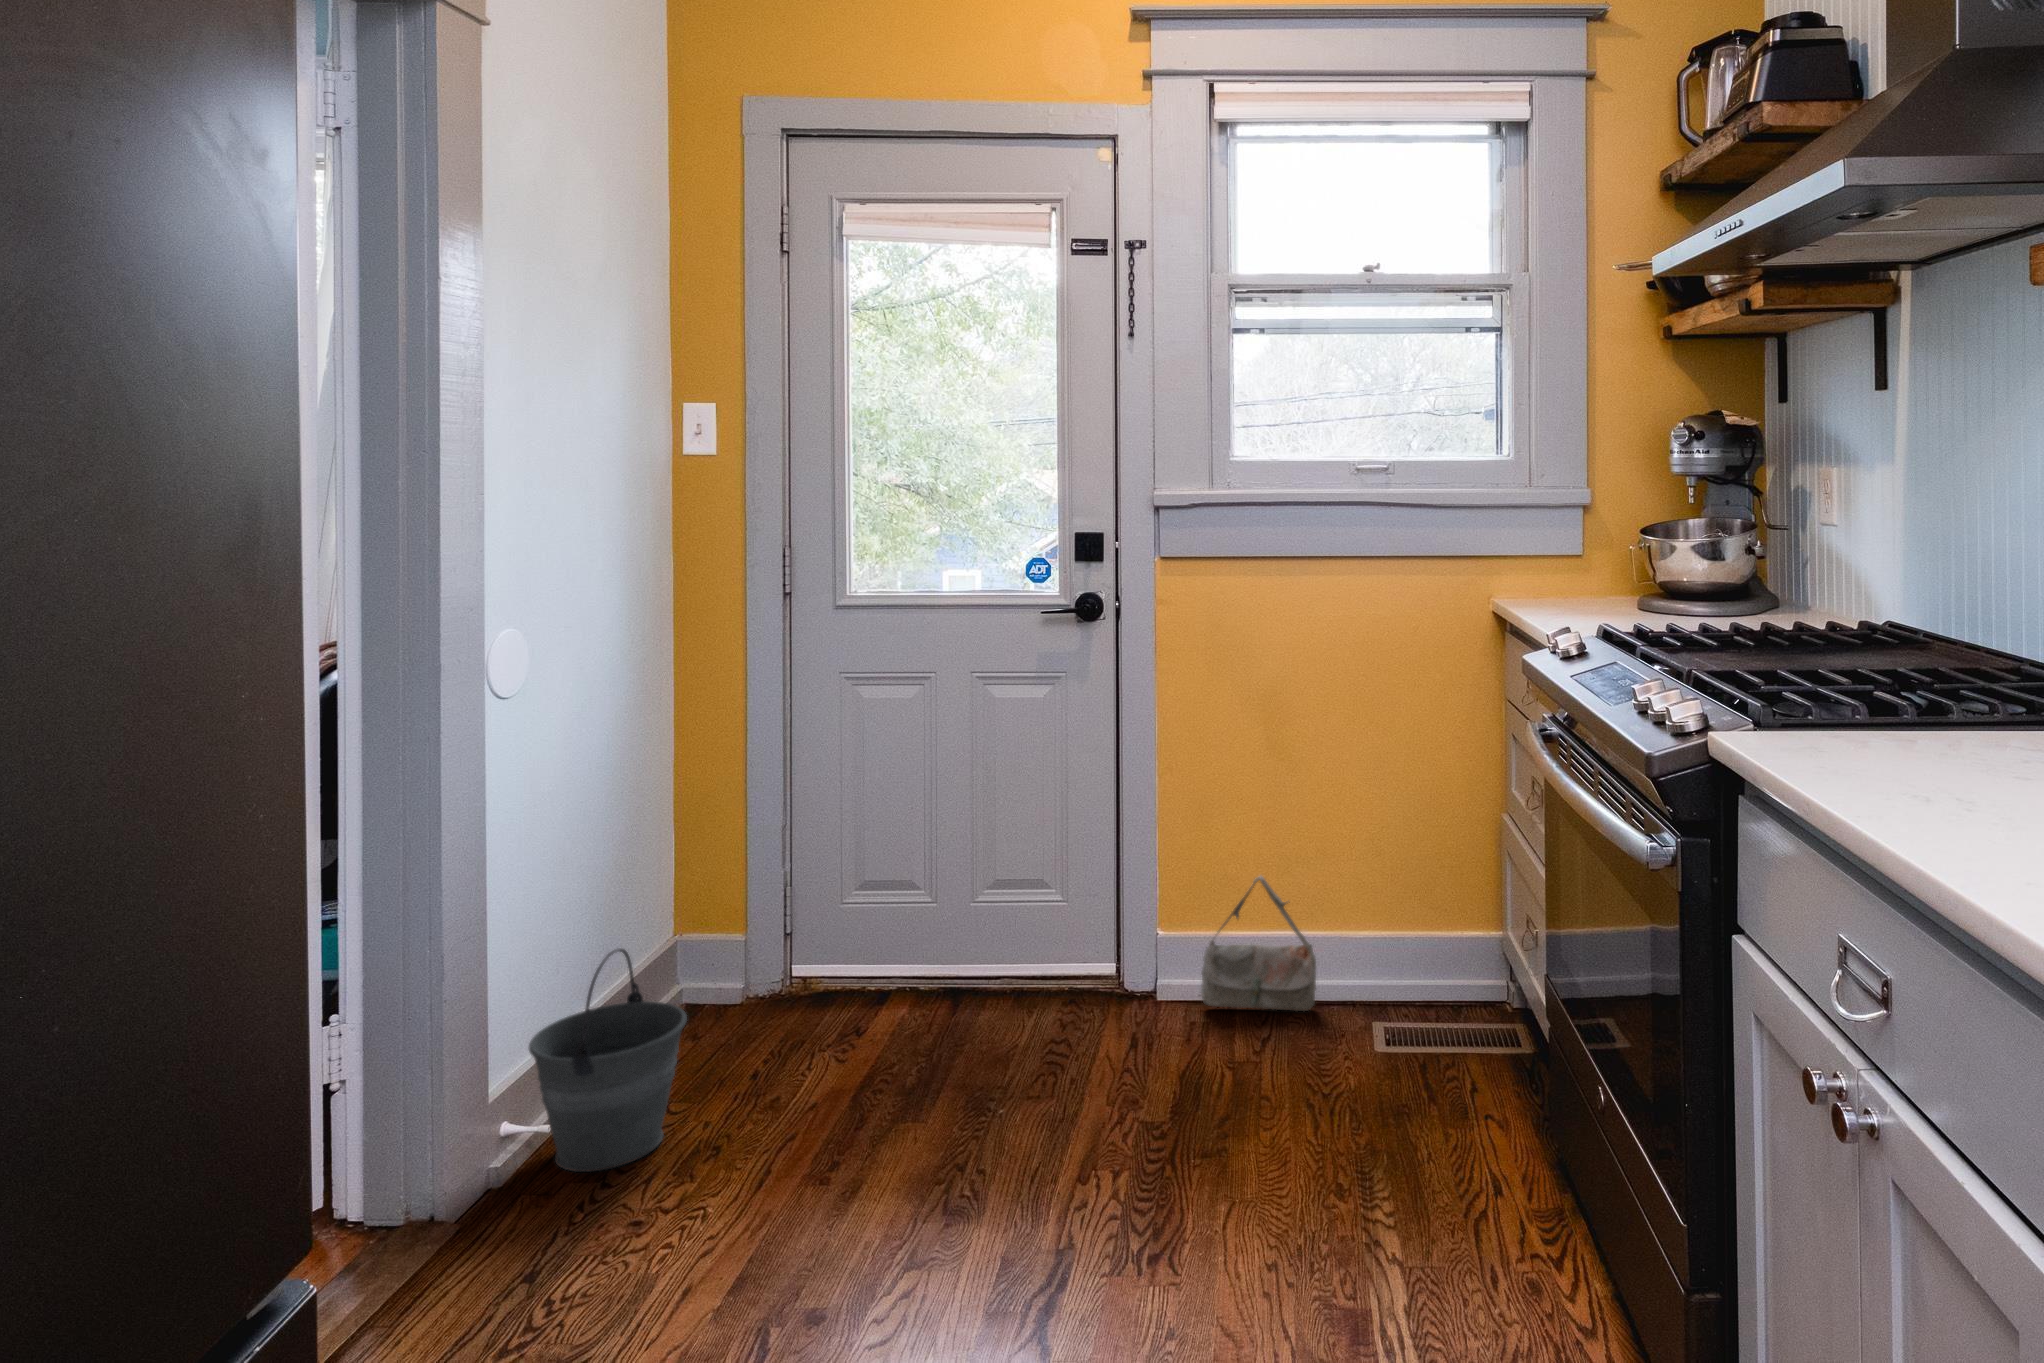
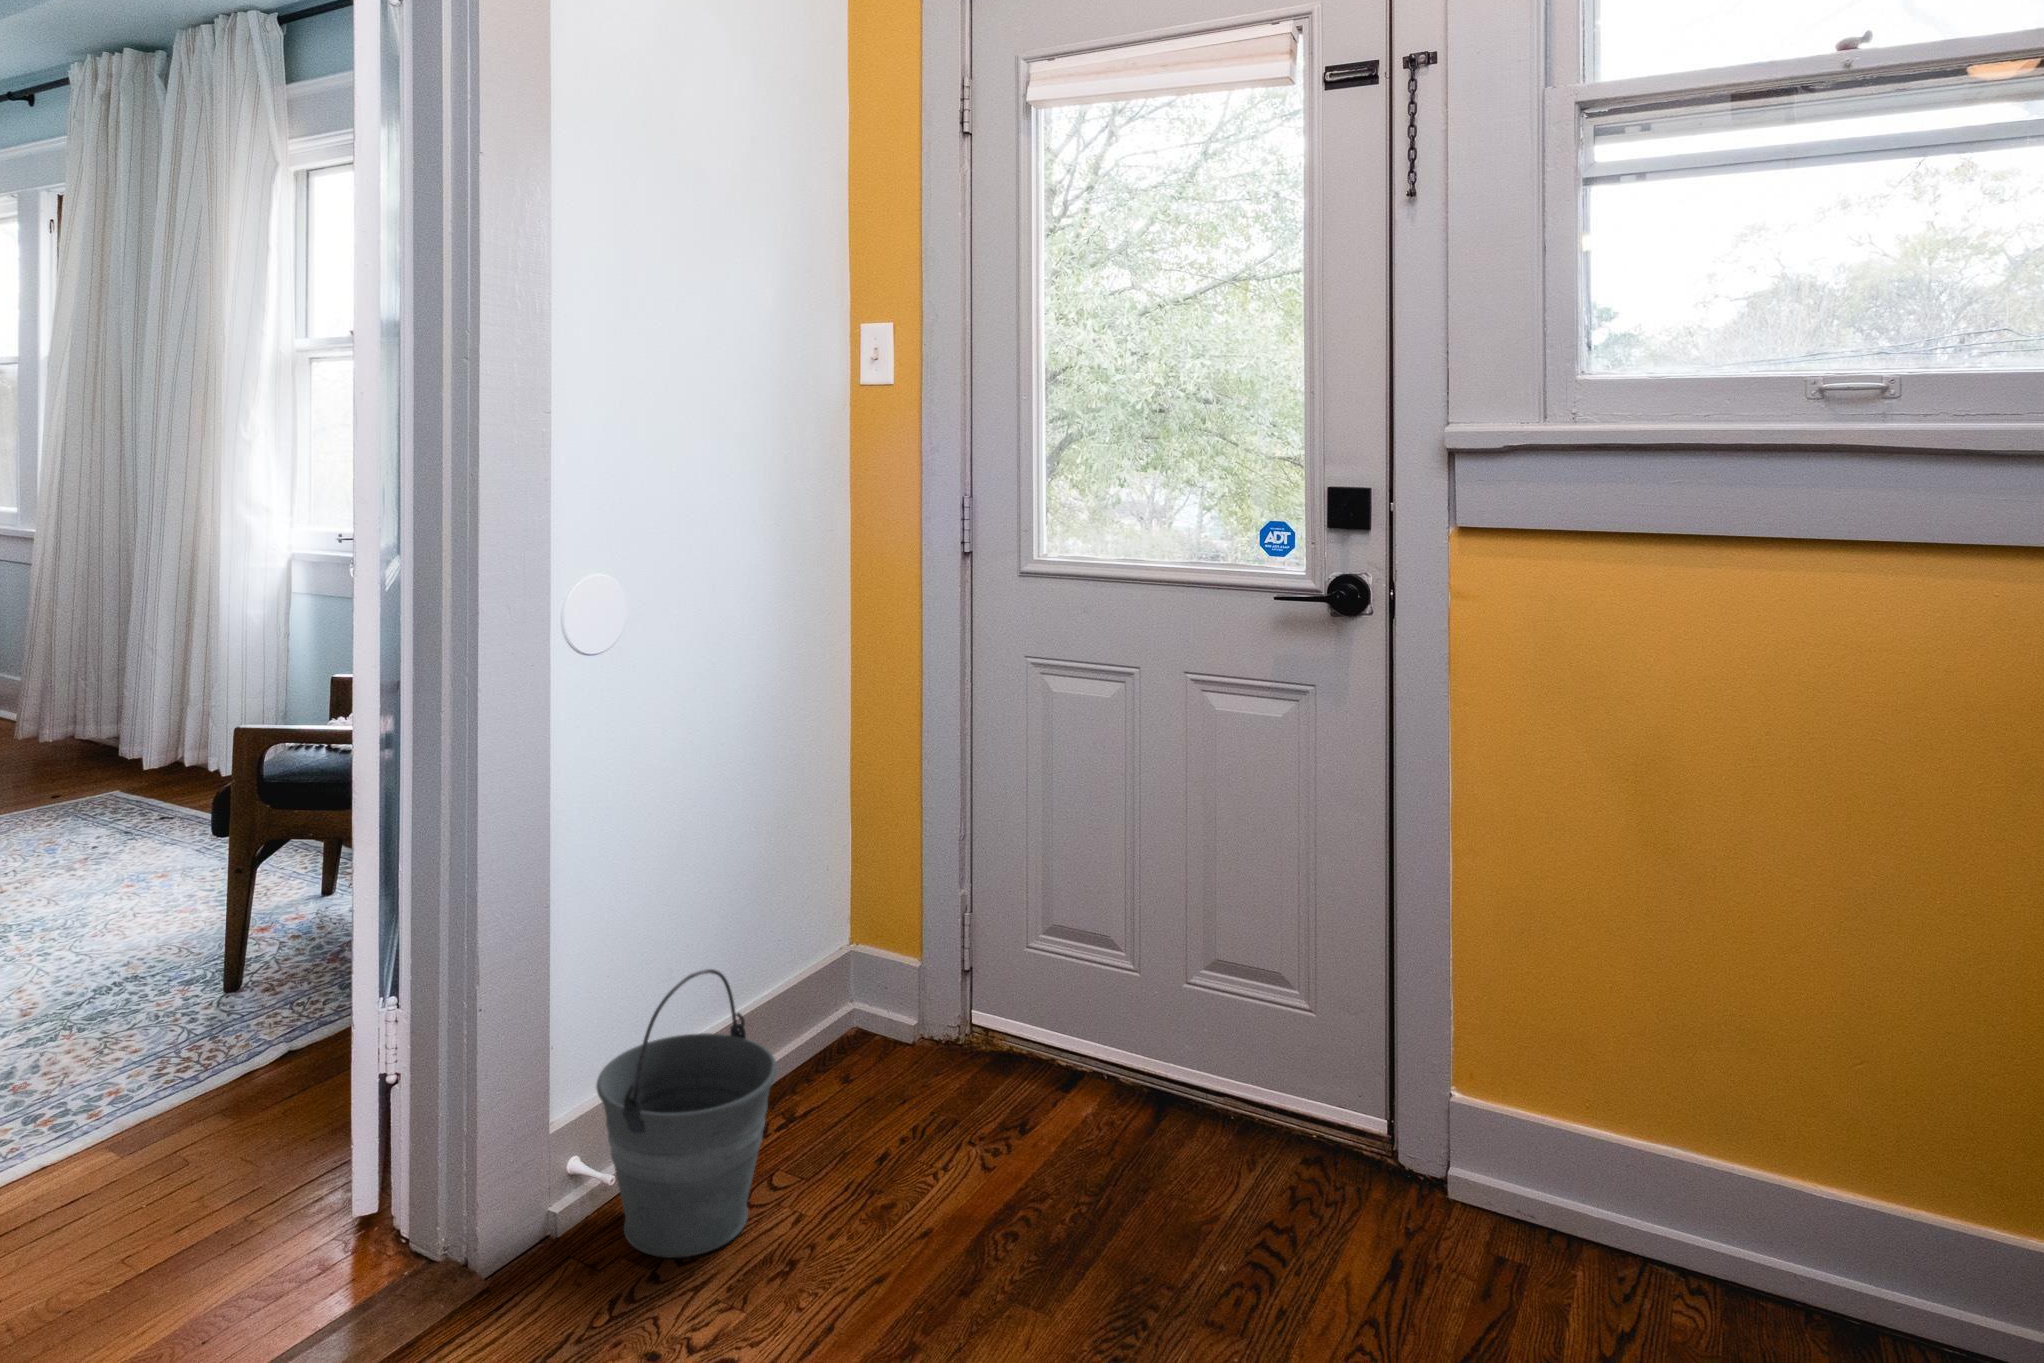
bag: present [1201,876,1316,1011] -> none [1510,1047,1719,1300]

